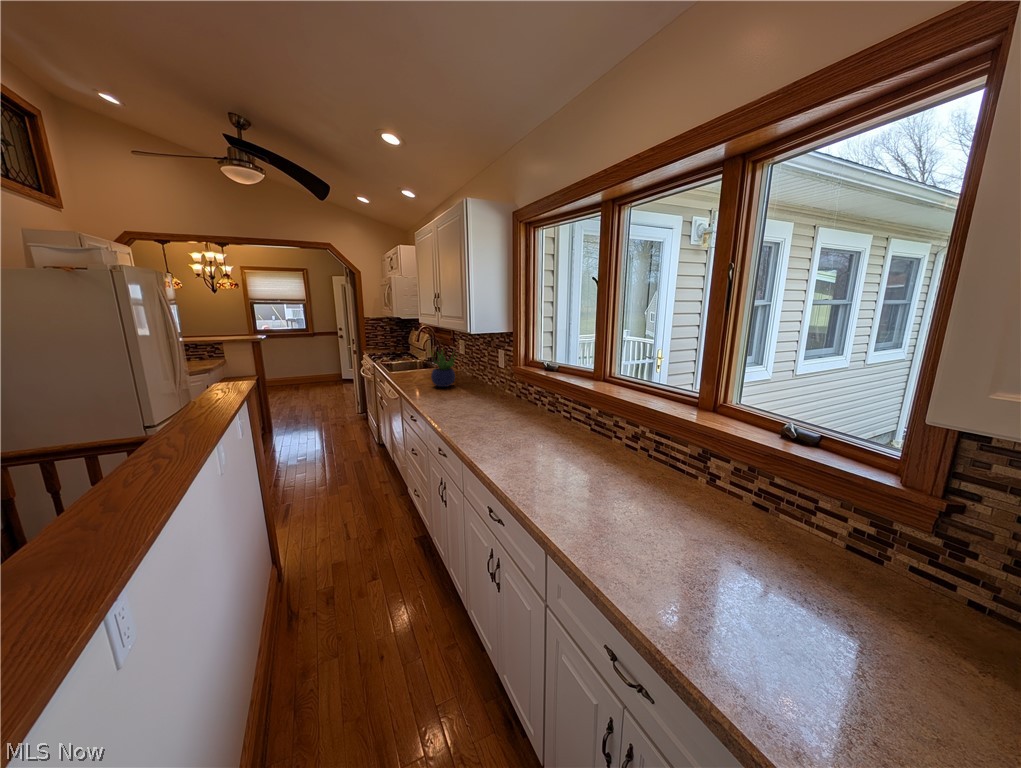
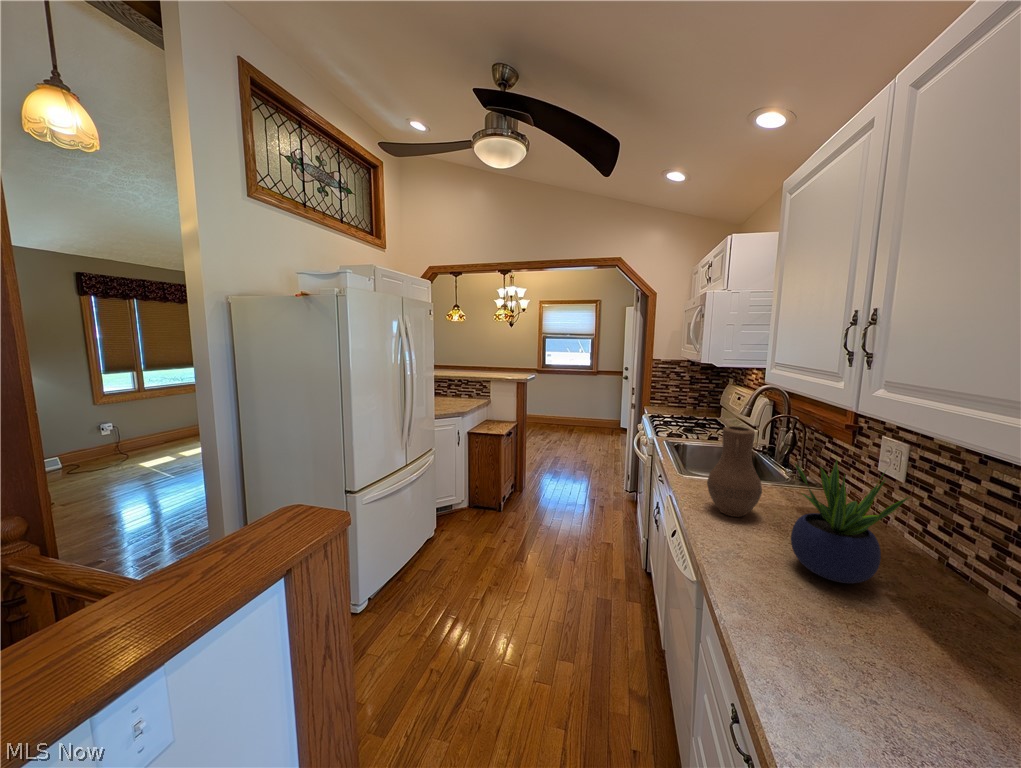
vase: none [403,343,424,381] -> present [707,426,762,517]

